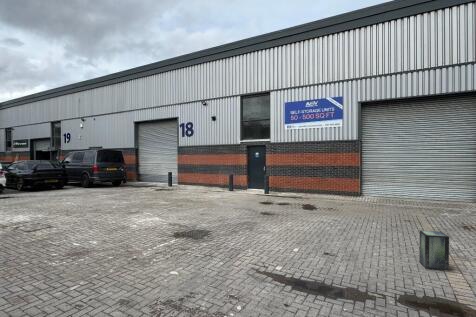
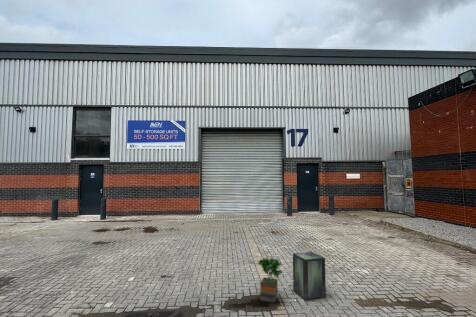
potted tree: none [383,230,406,265] -> present [259,258,282,302]

